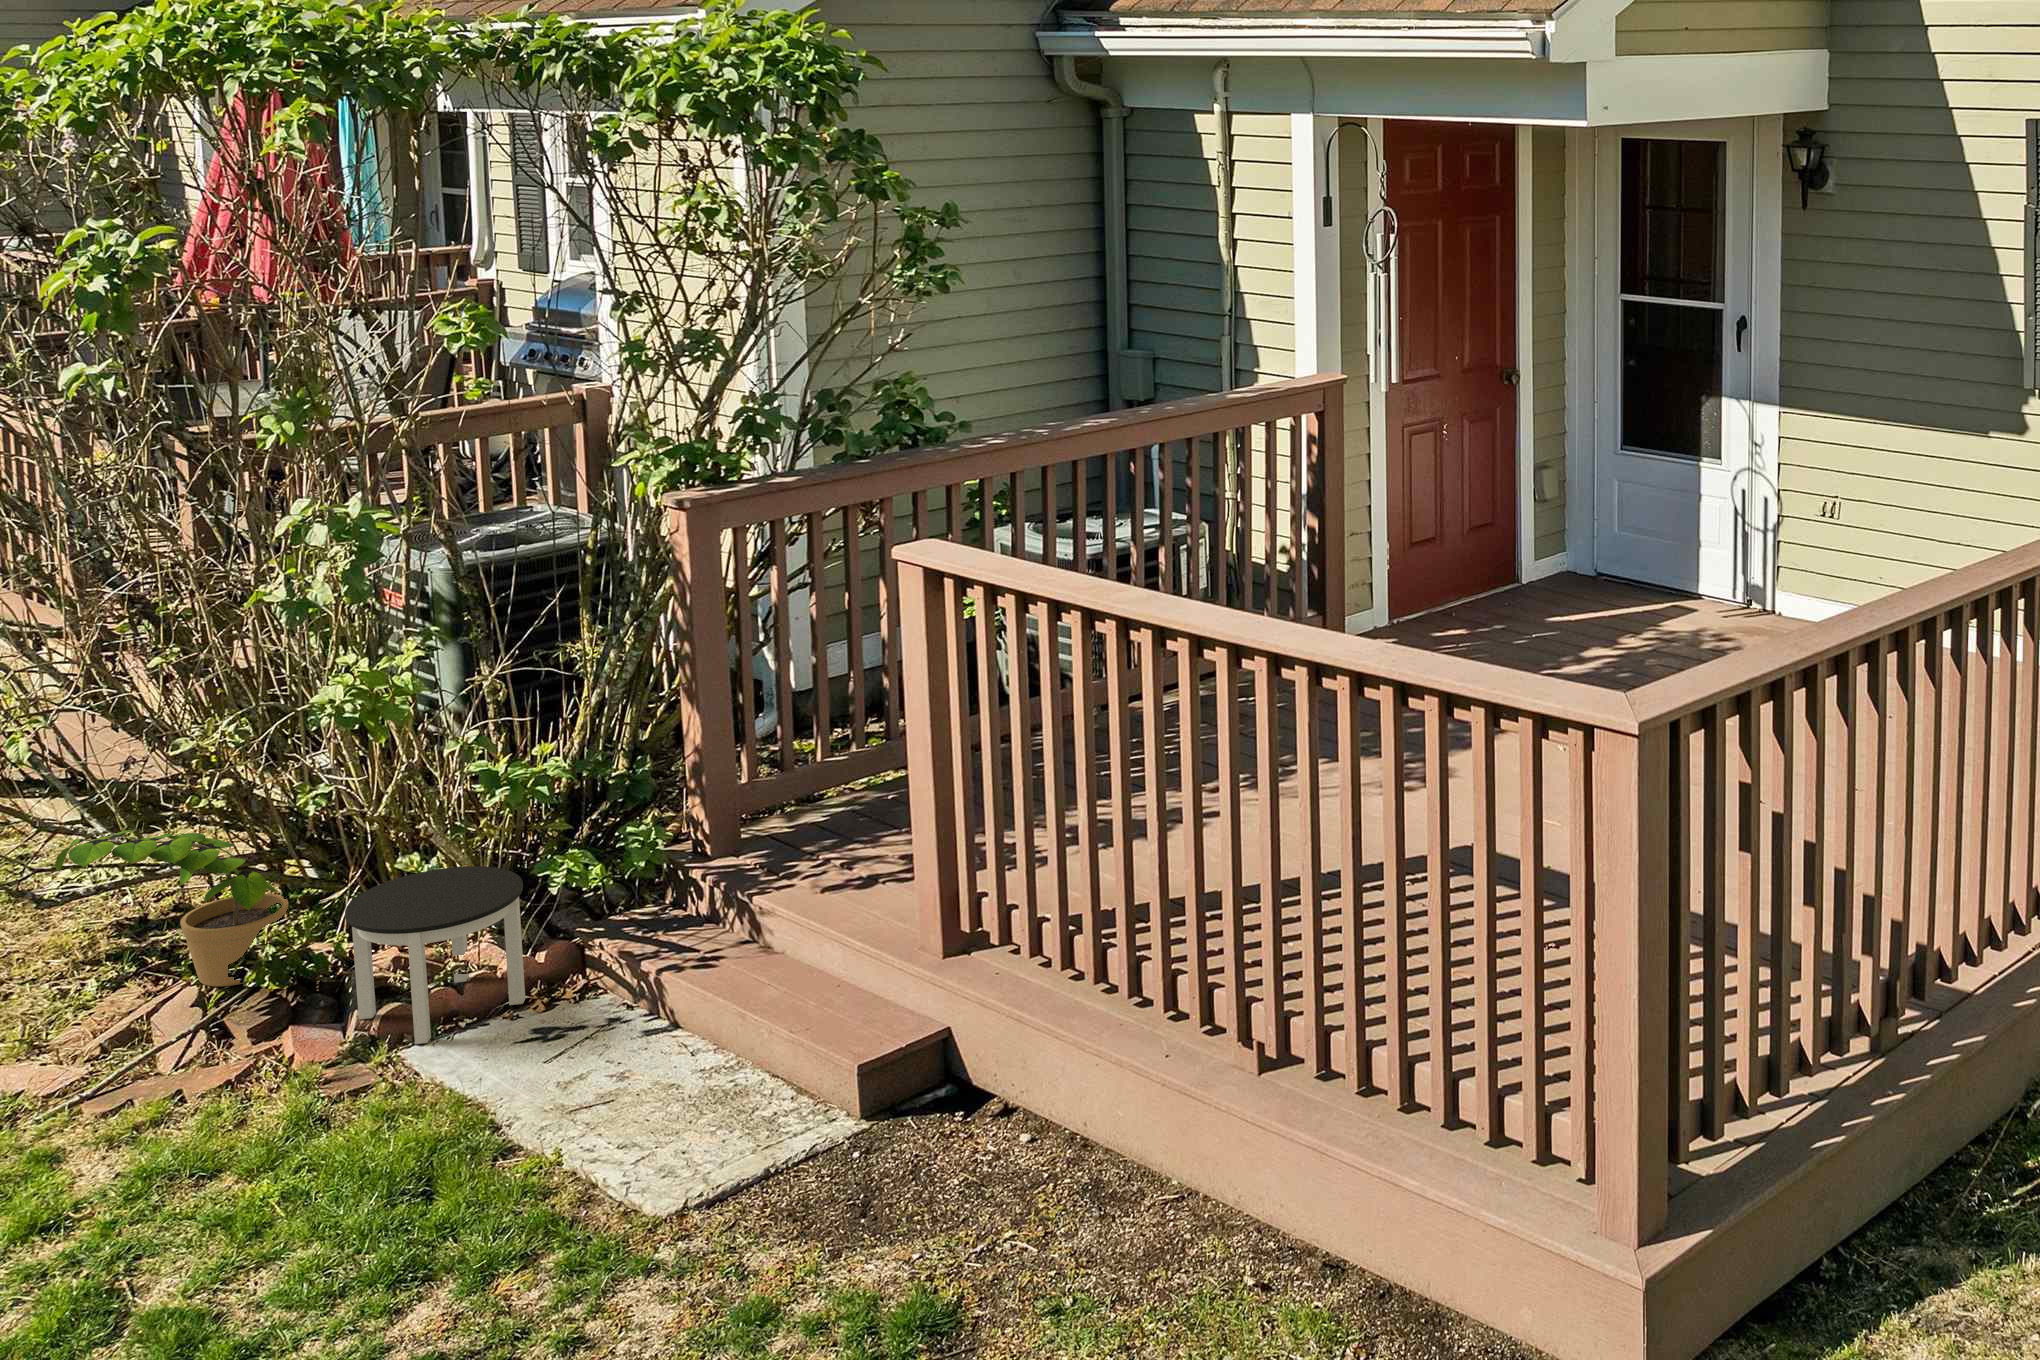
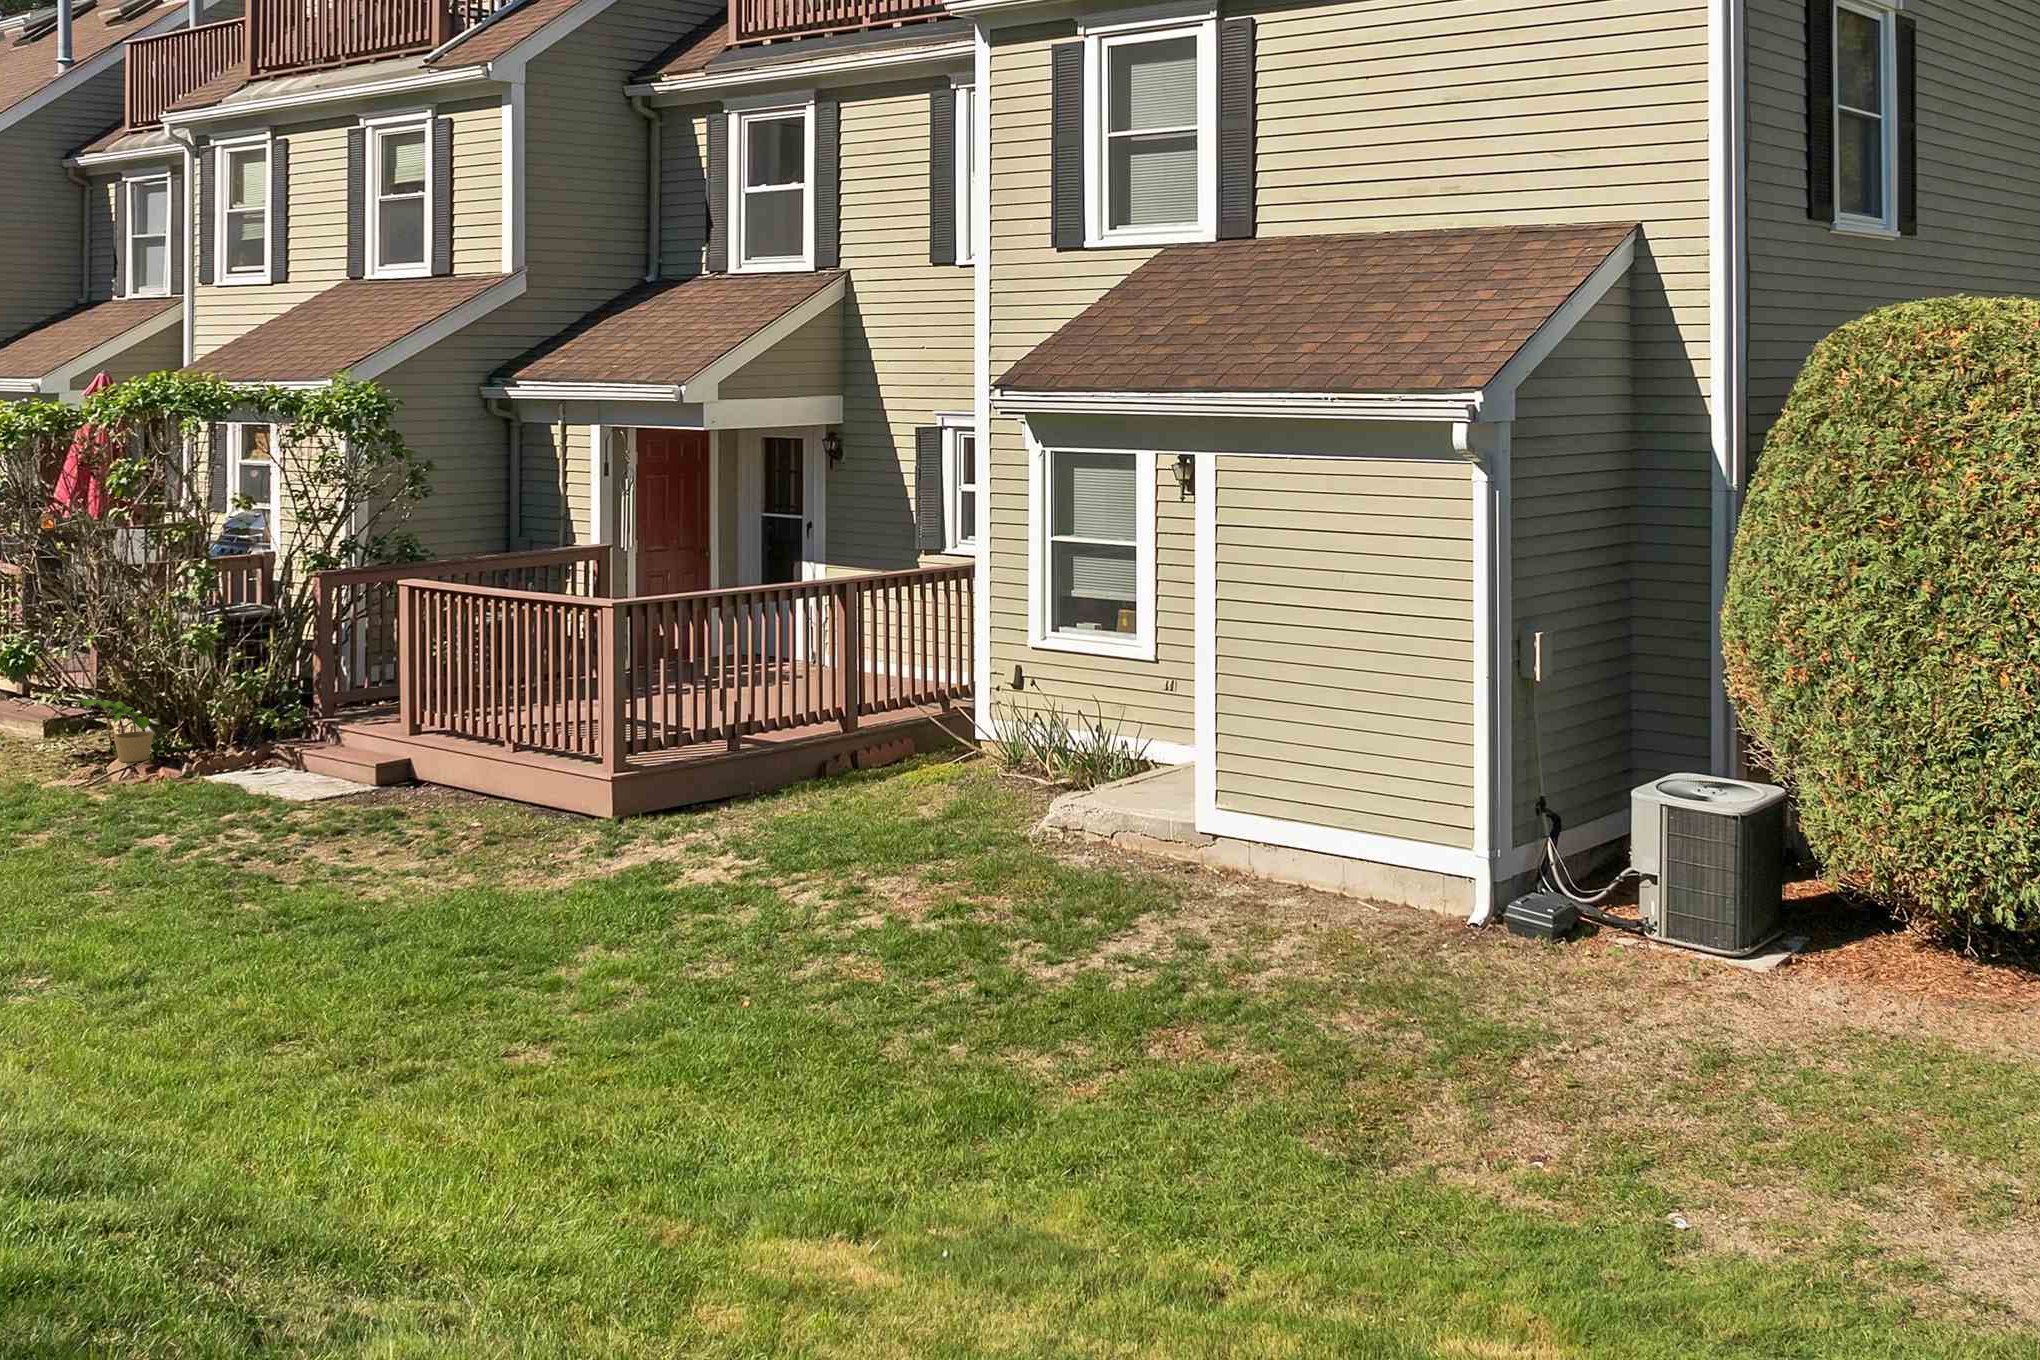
round table: present [345,866,525,1044] -> none [185,715,250,772]

